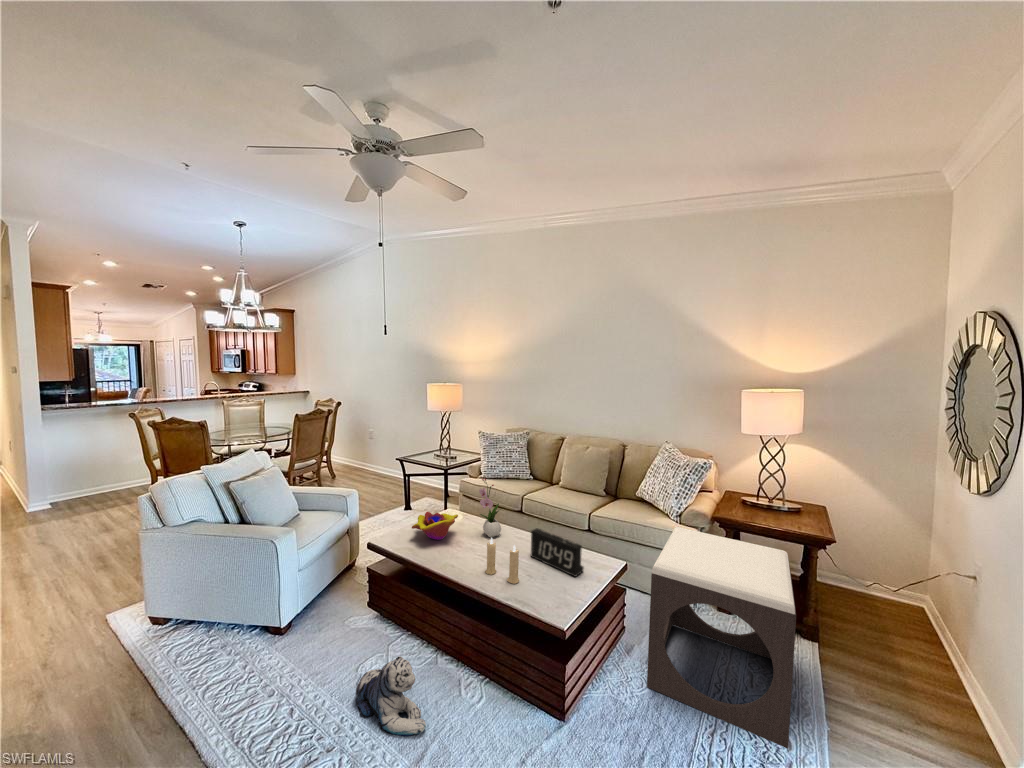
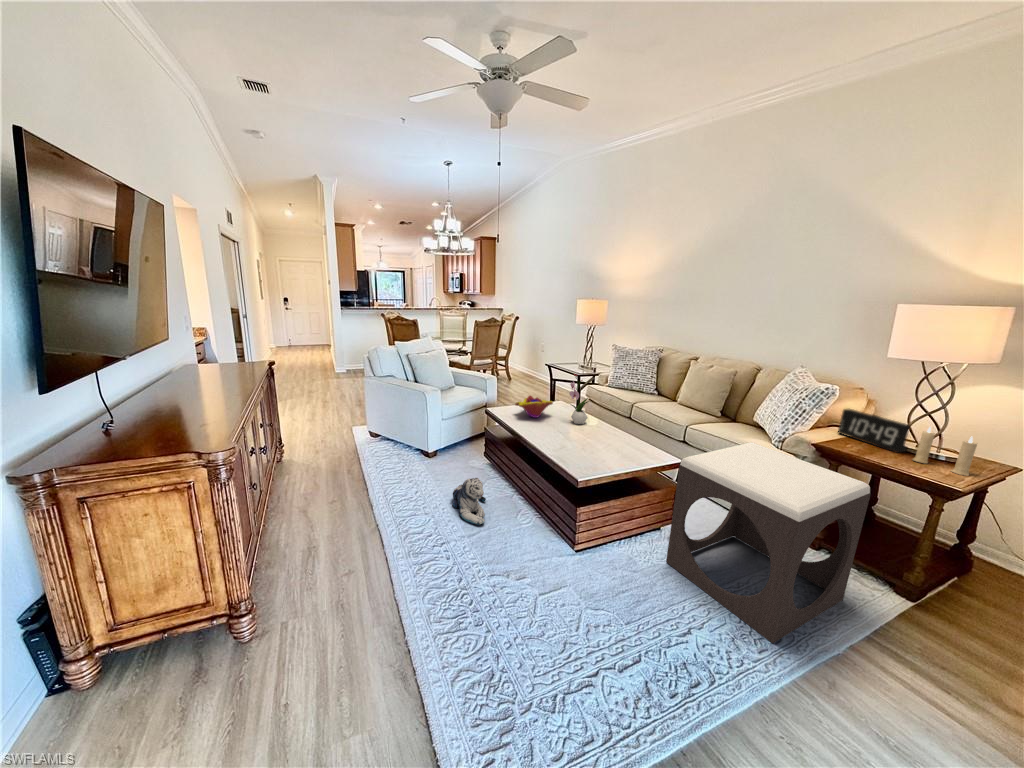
alarm clock: present [531,528,584,577] -> present [838,409,910,452]
candle: present [485,538,519,584] -> present [913,427,977,476]

